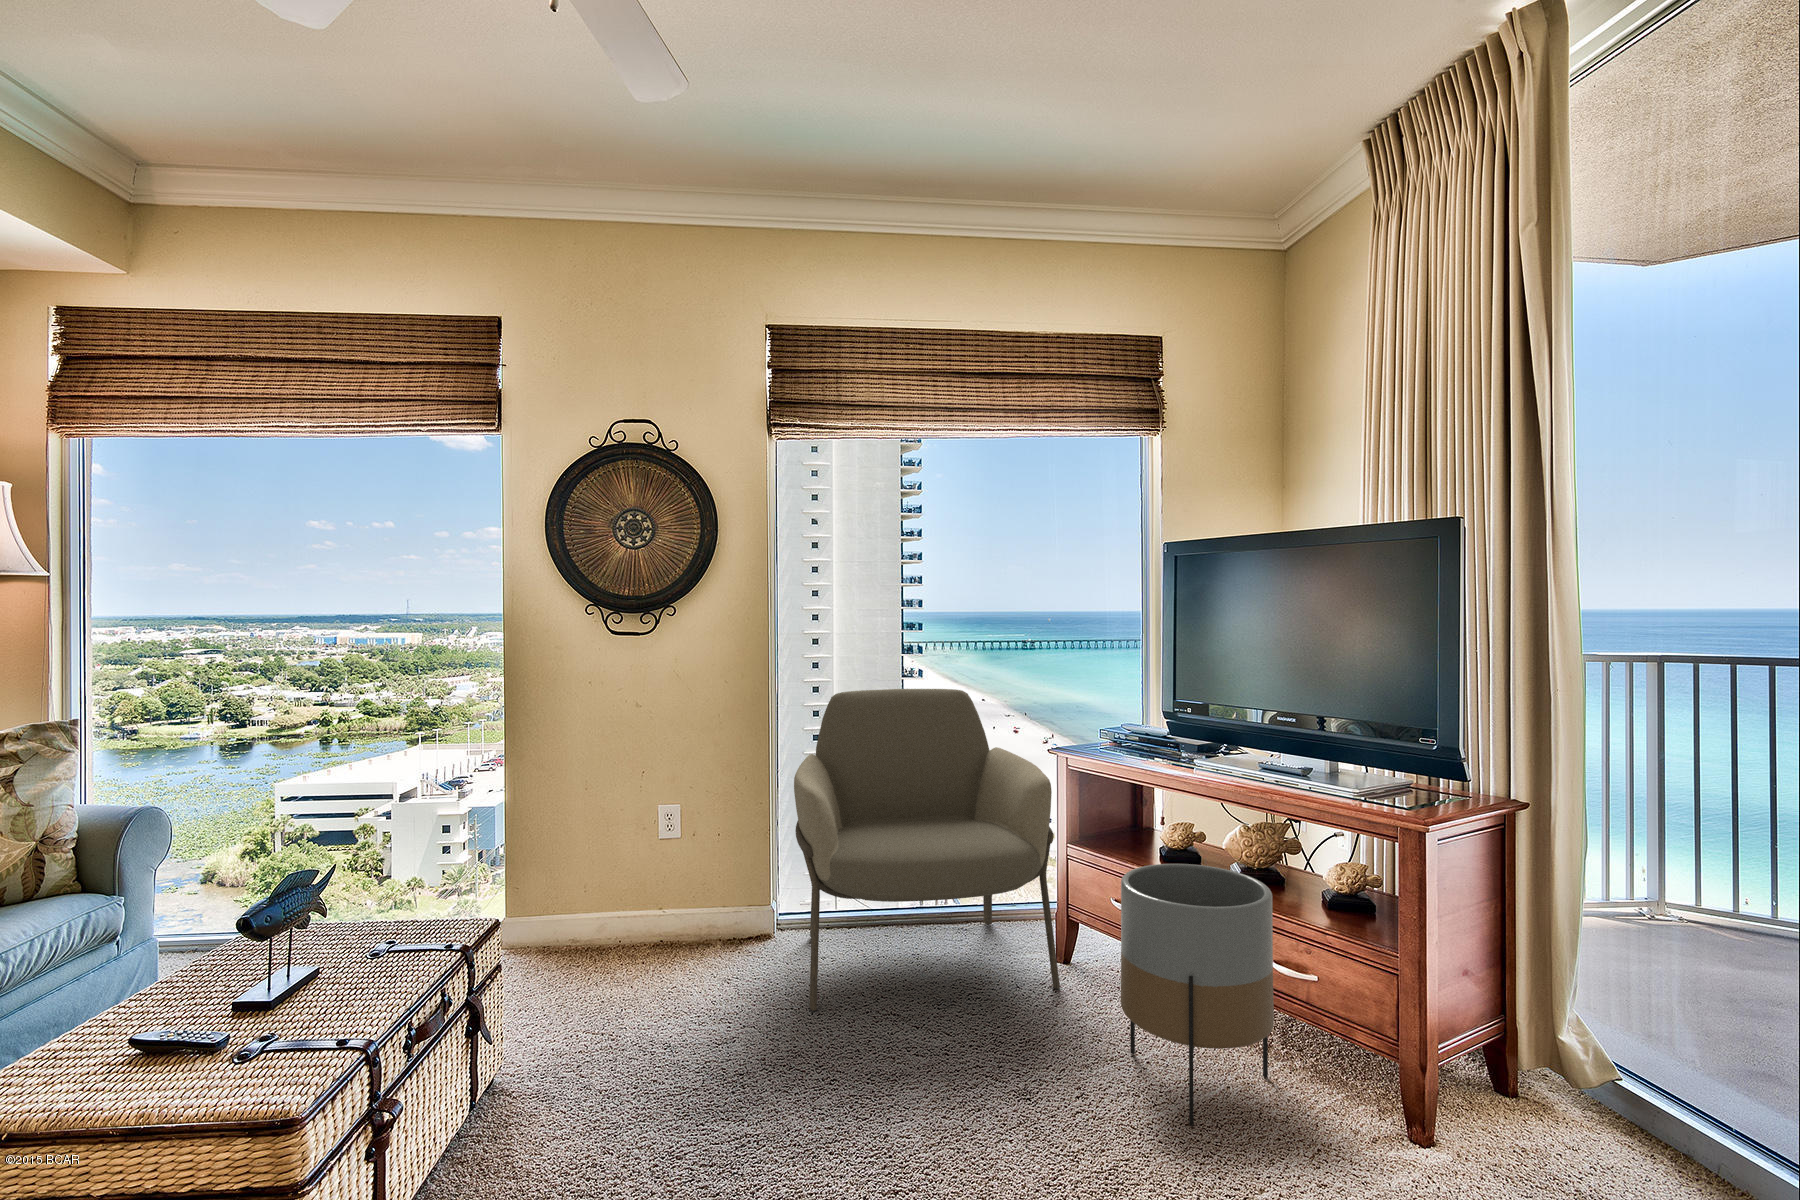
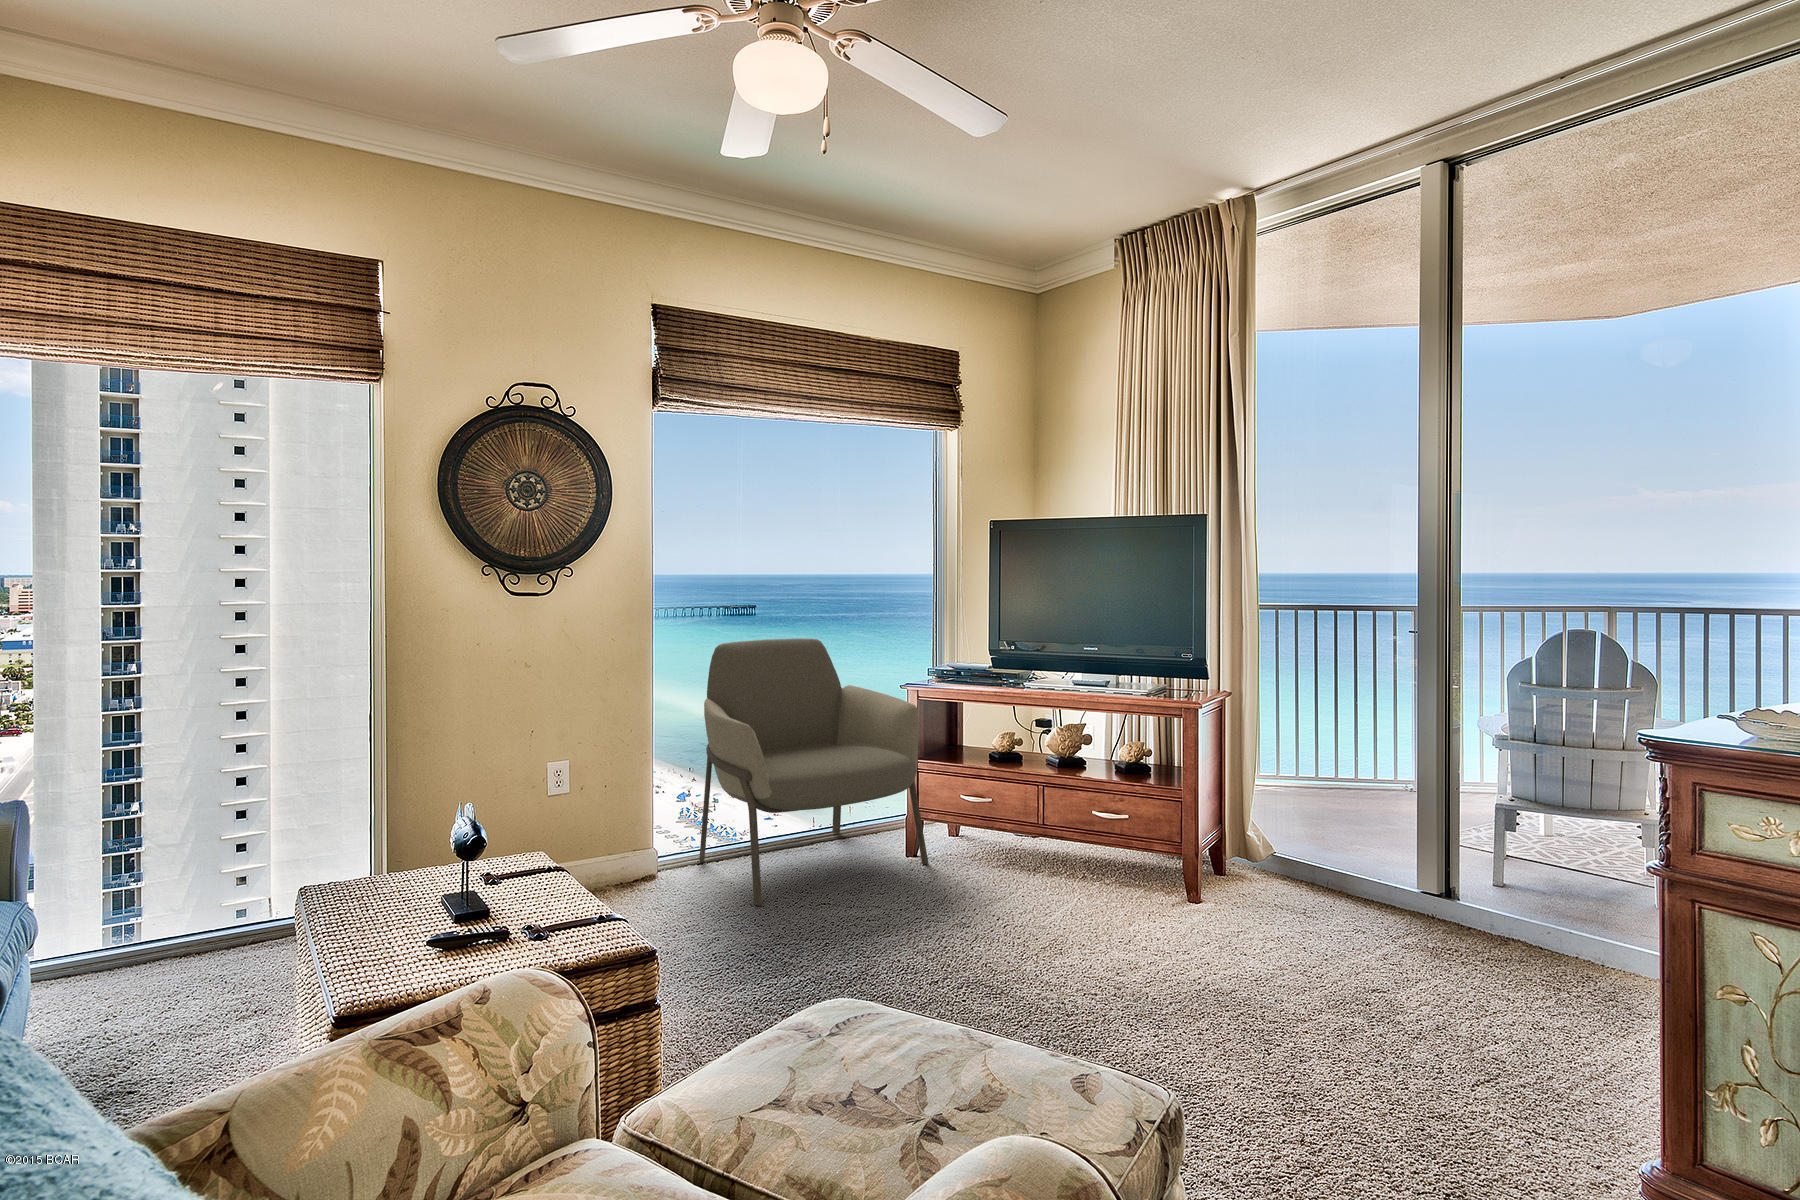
planter: present [1121,864,1274,1126] -> none [1007,753,1111,919]

